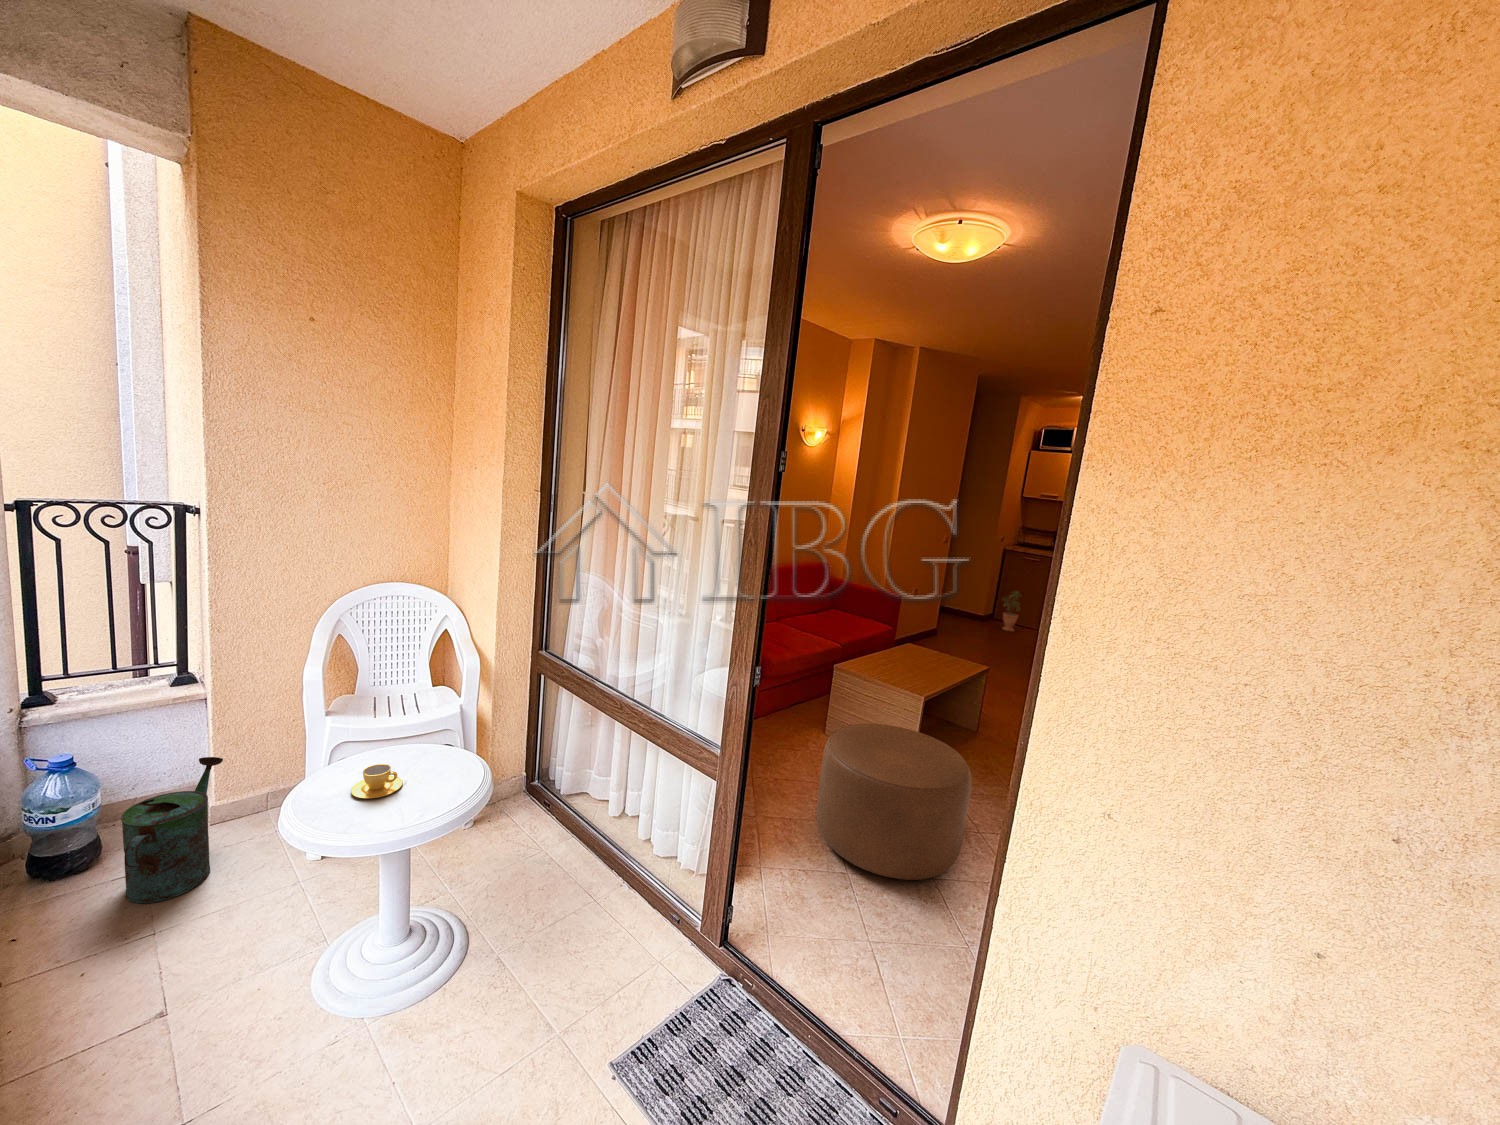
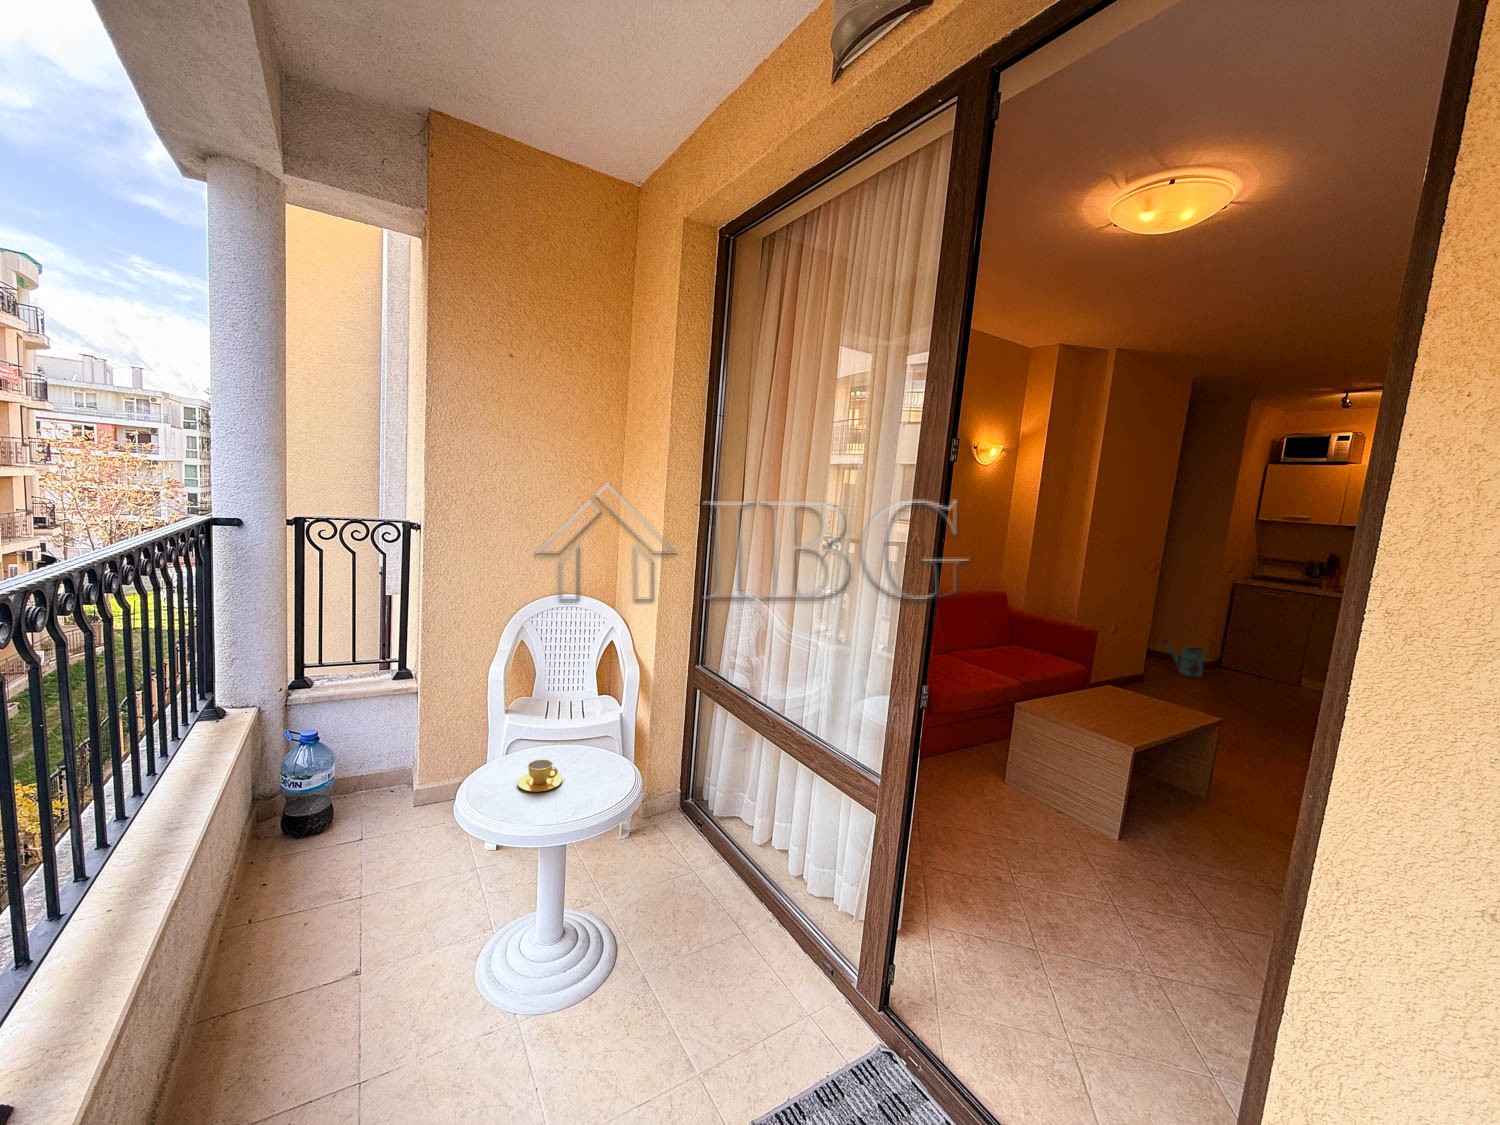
potted plant: present [1003,591,1019,631] -> none [1229,631,1258,683]
ottoman: present [816,724,972,880] -> none [994,772,1207,976]
watering can: present [121,757,223,903] -> present [1162,640,1206,677]

